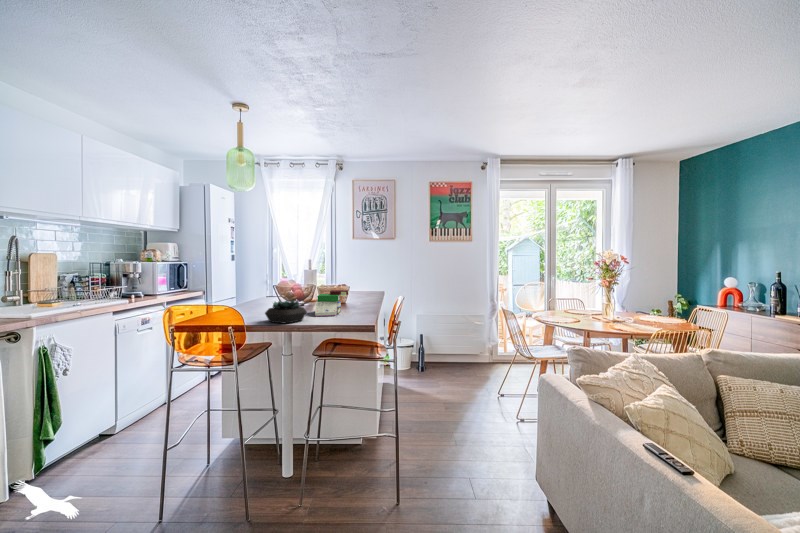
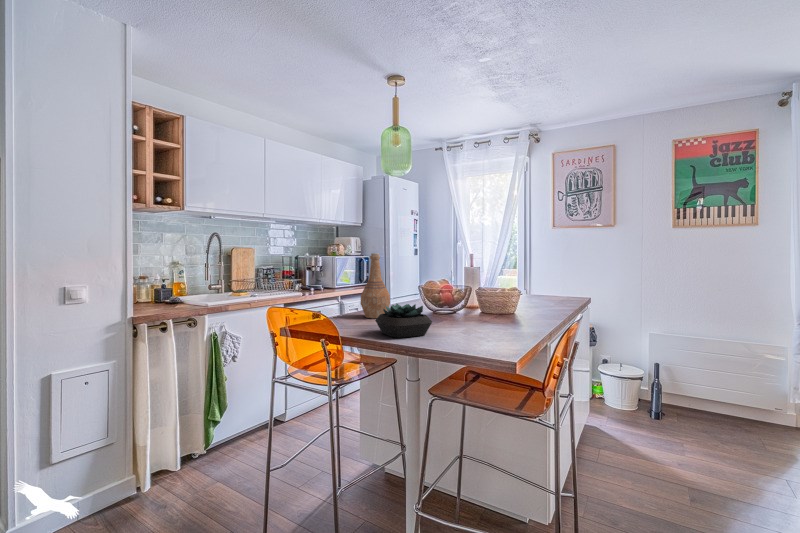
vase: none [234,263,259,314] -> present [361,253,390,318]
book: present [315,290,349,316] -> none [450,293,509,331]

